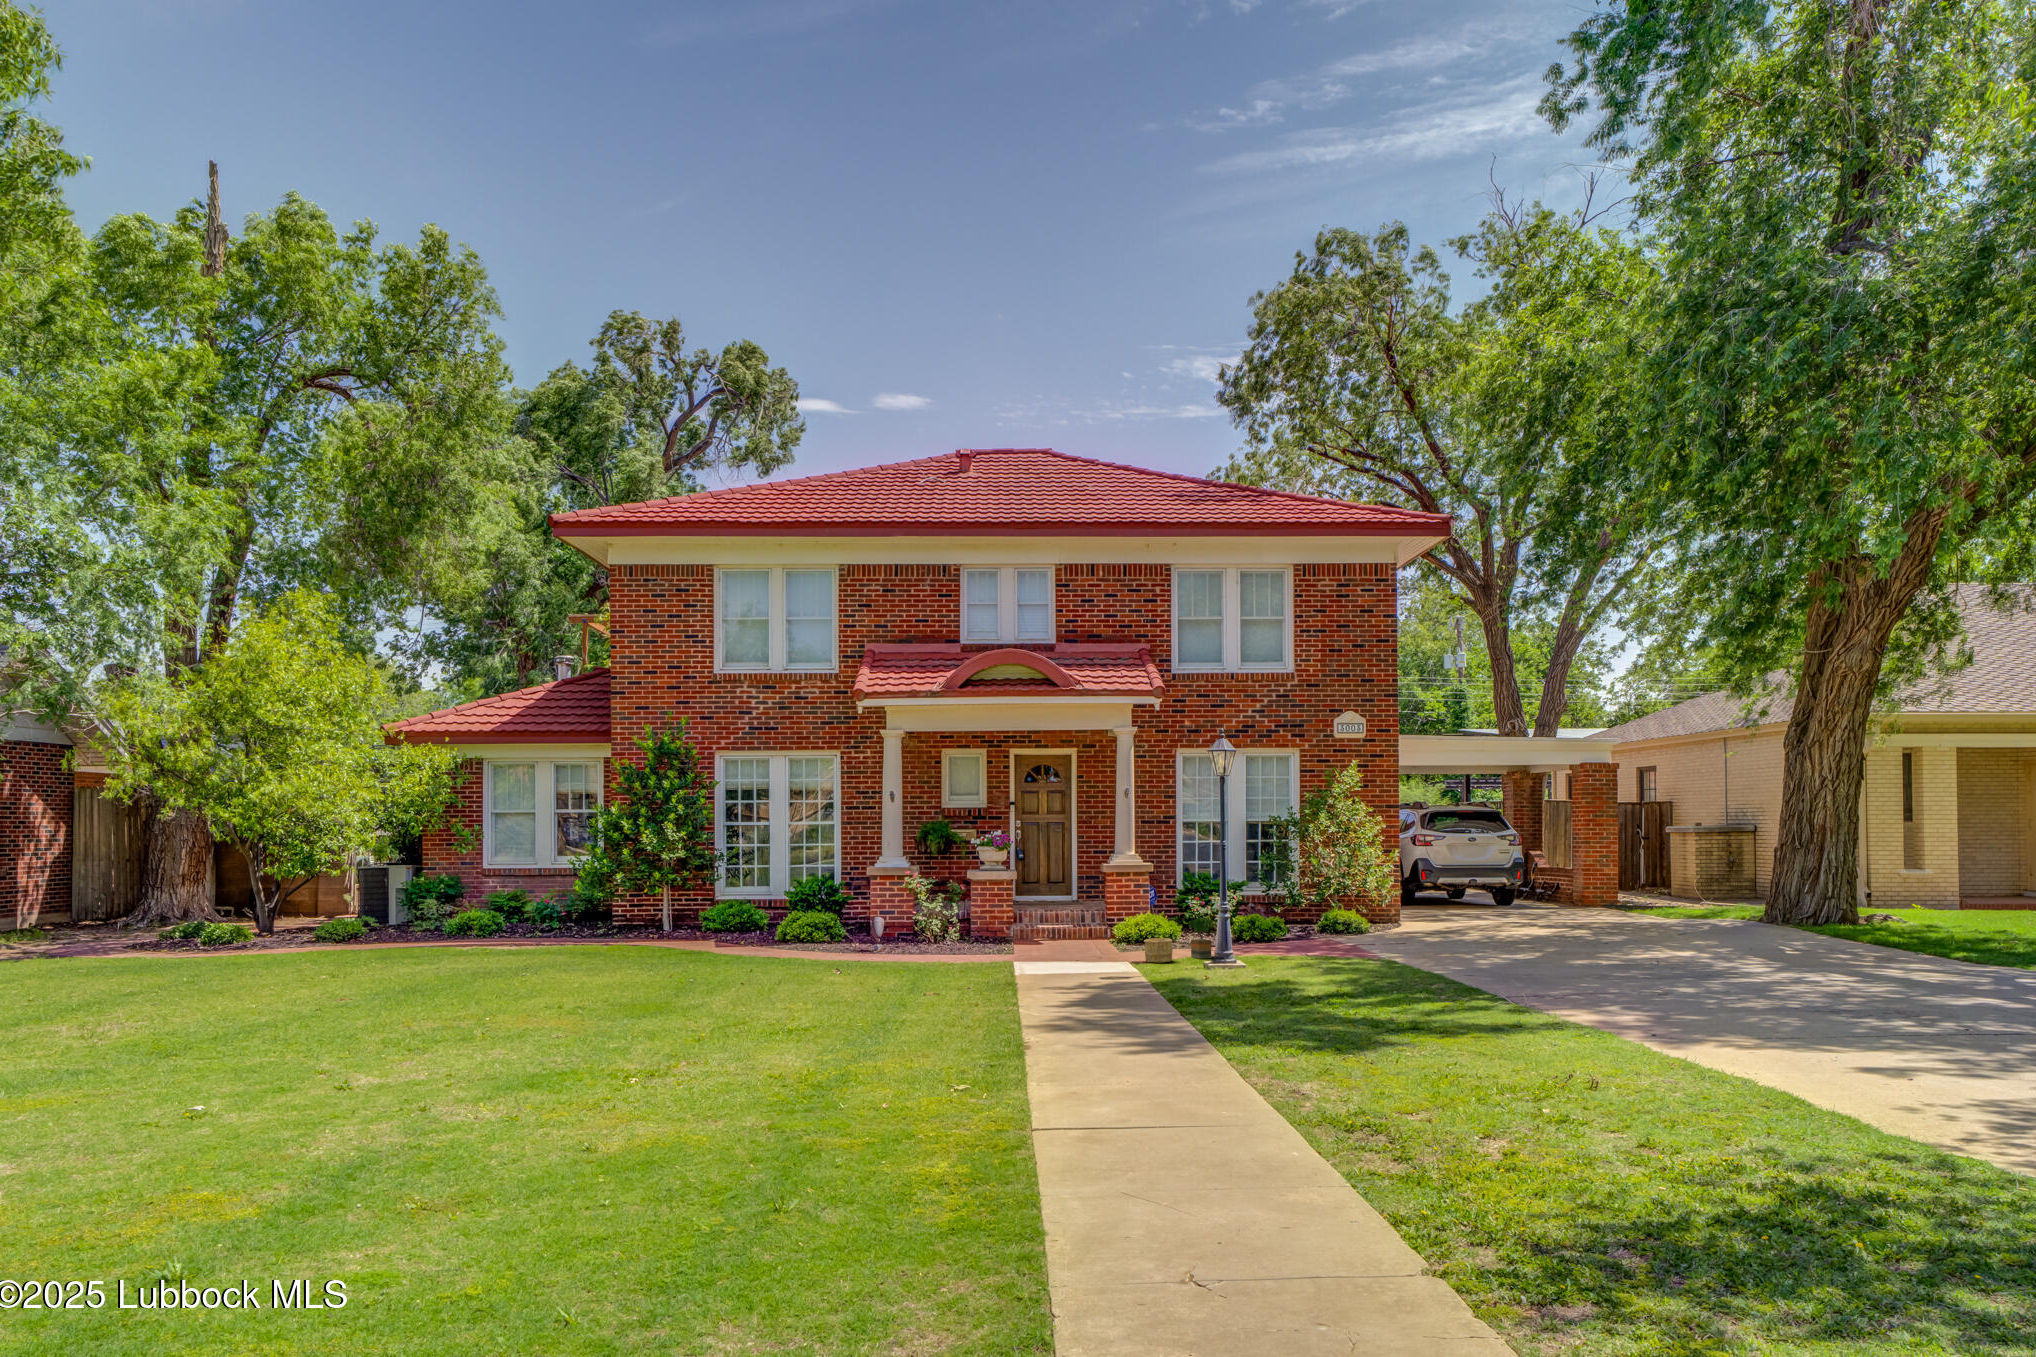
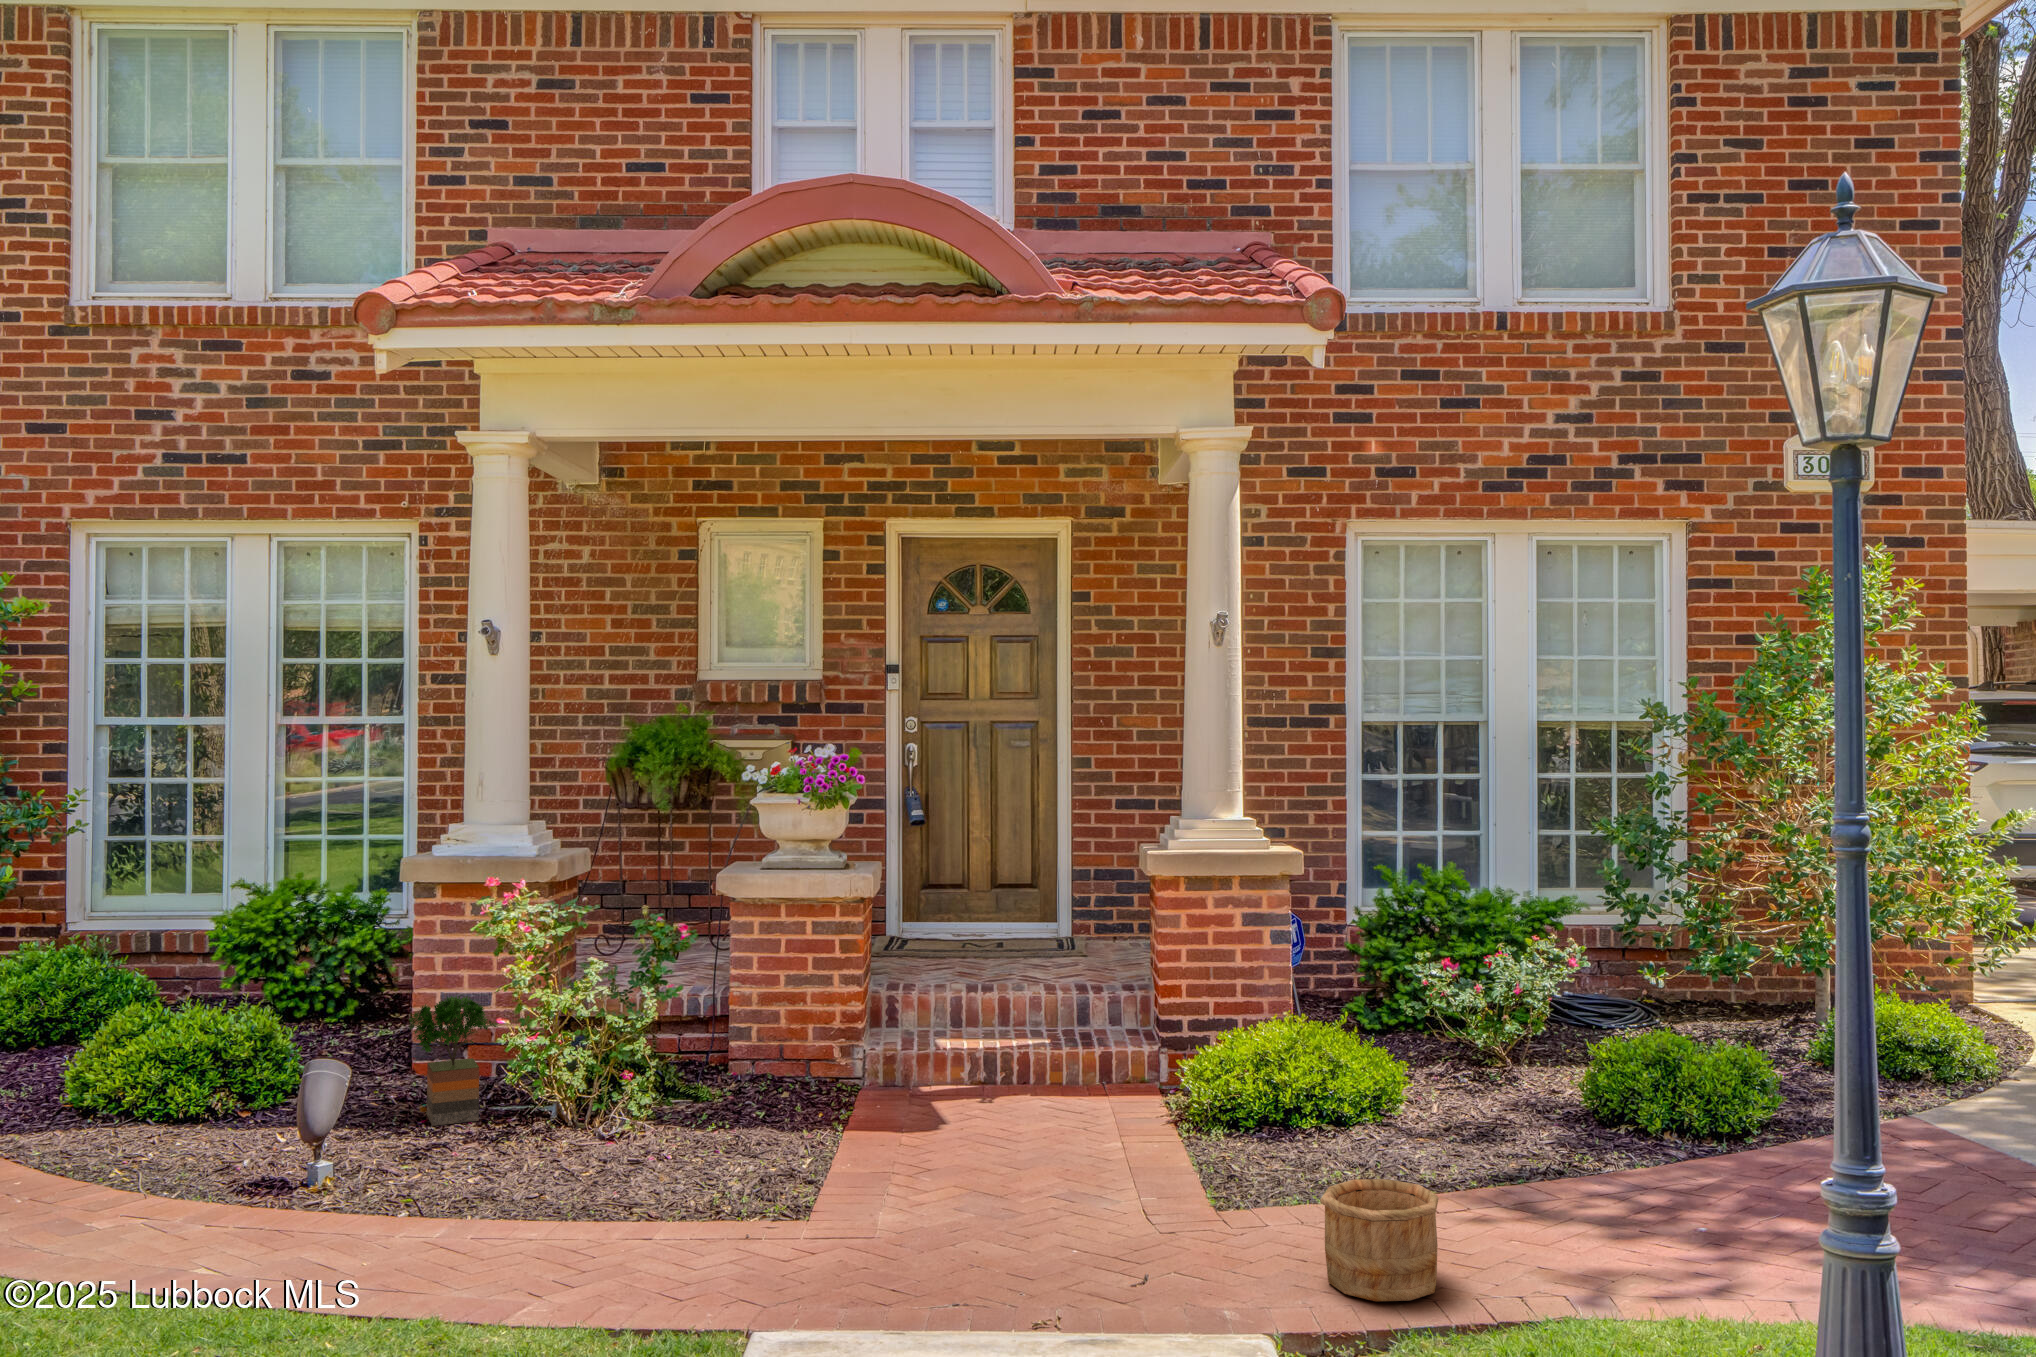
potted tree: present [1189,918,1215,959] -> present [409,996,498,1126]

